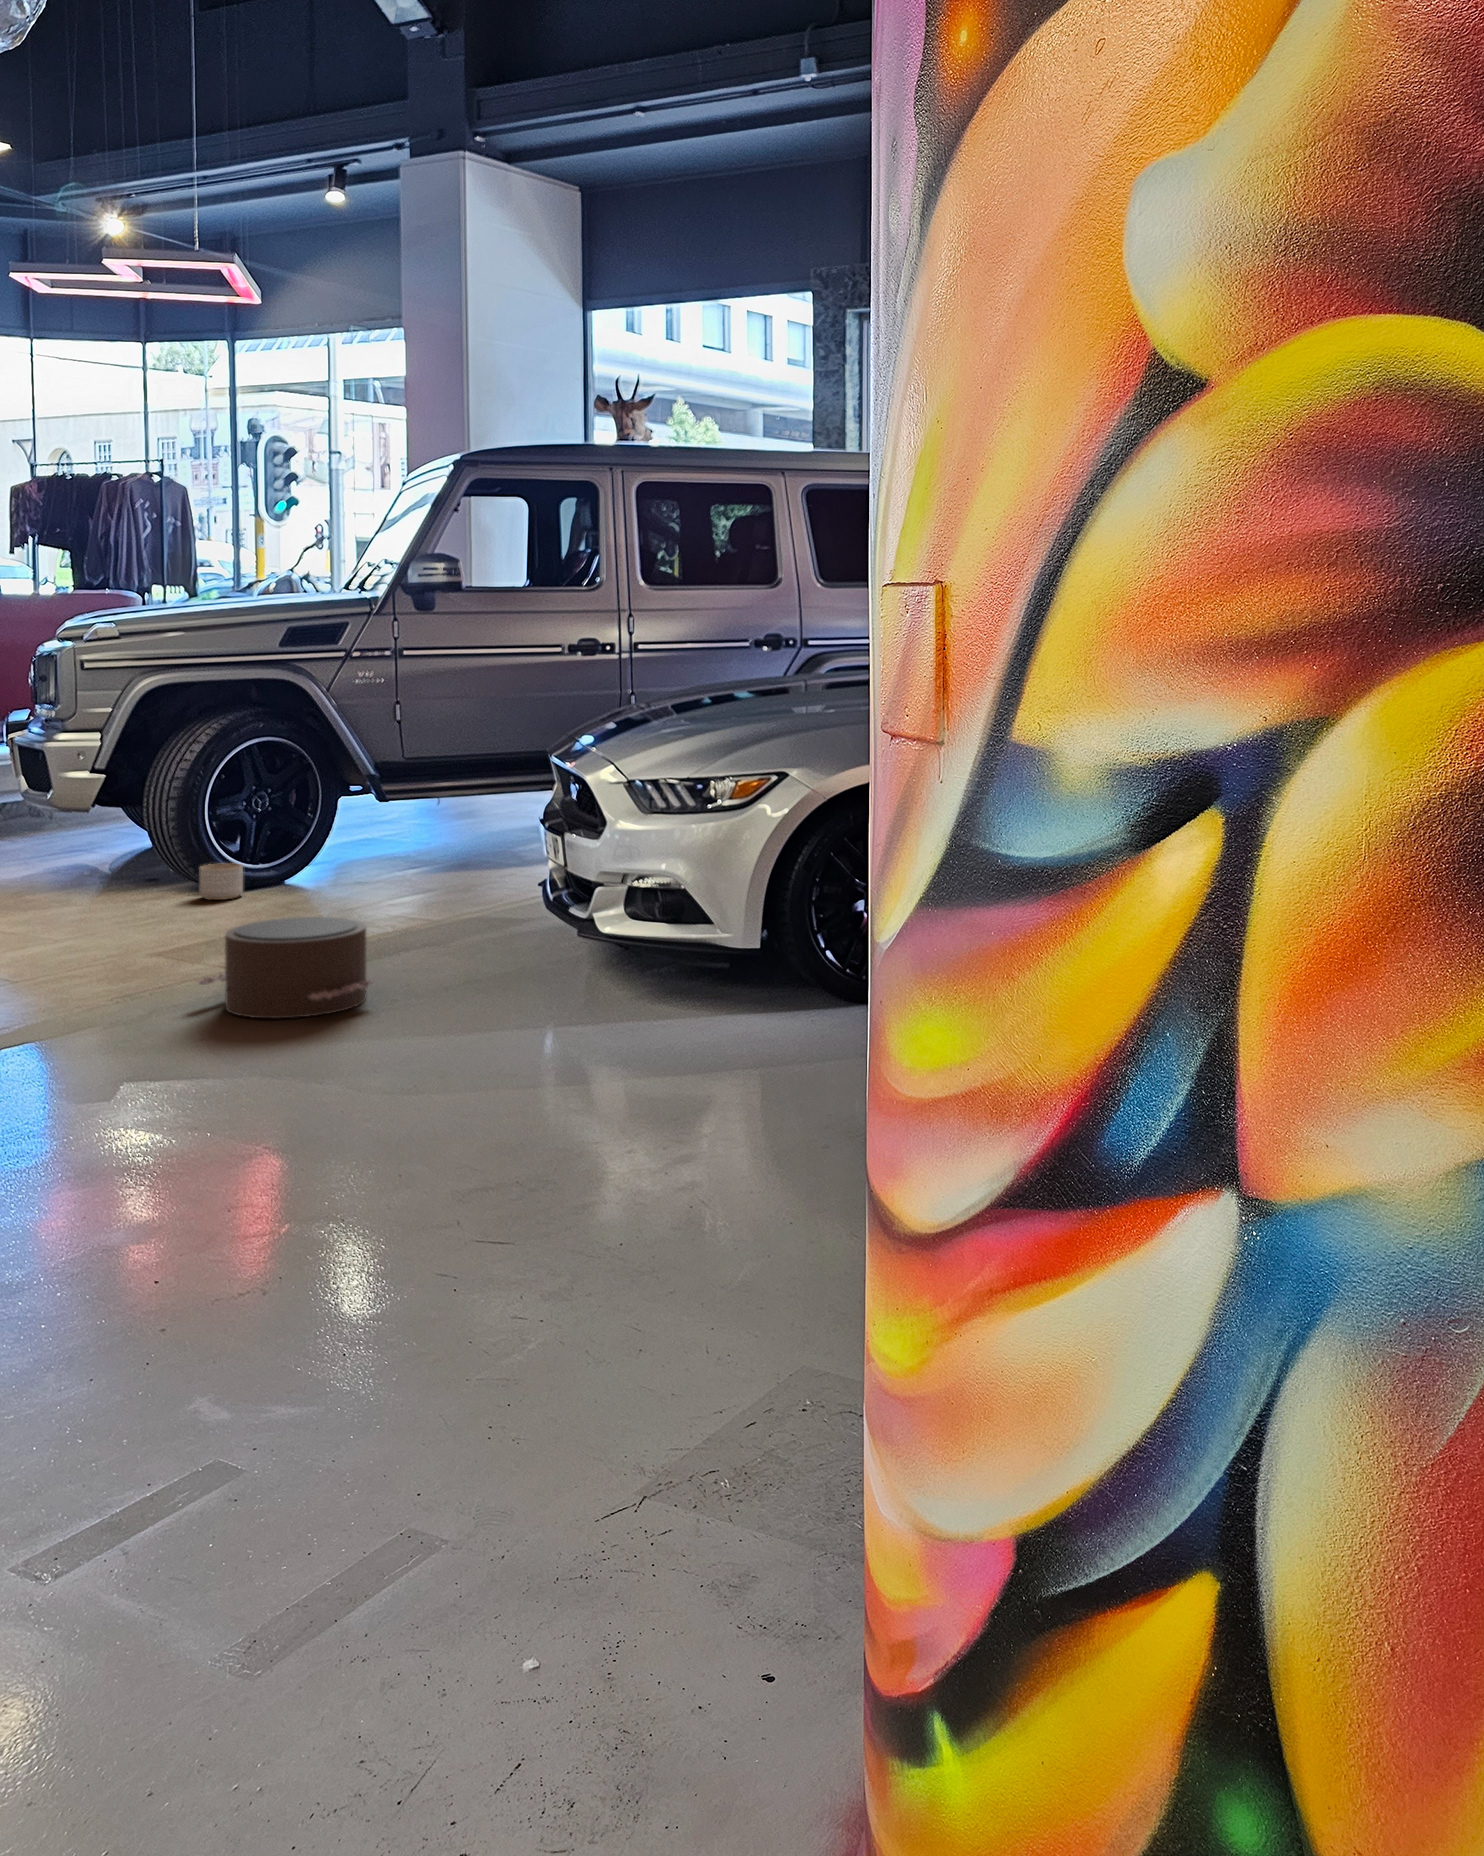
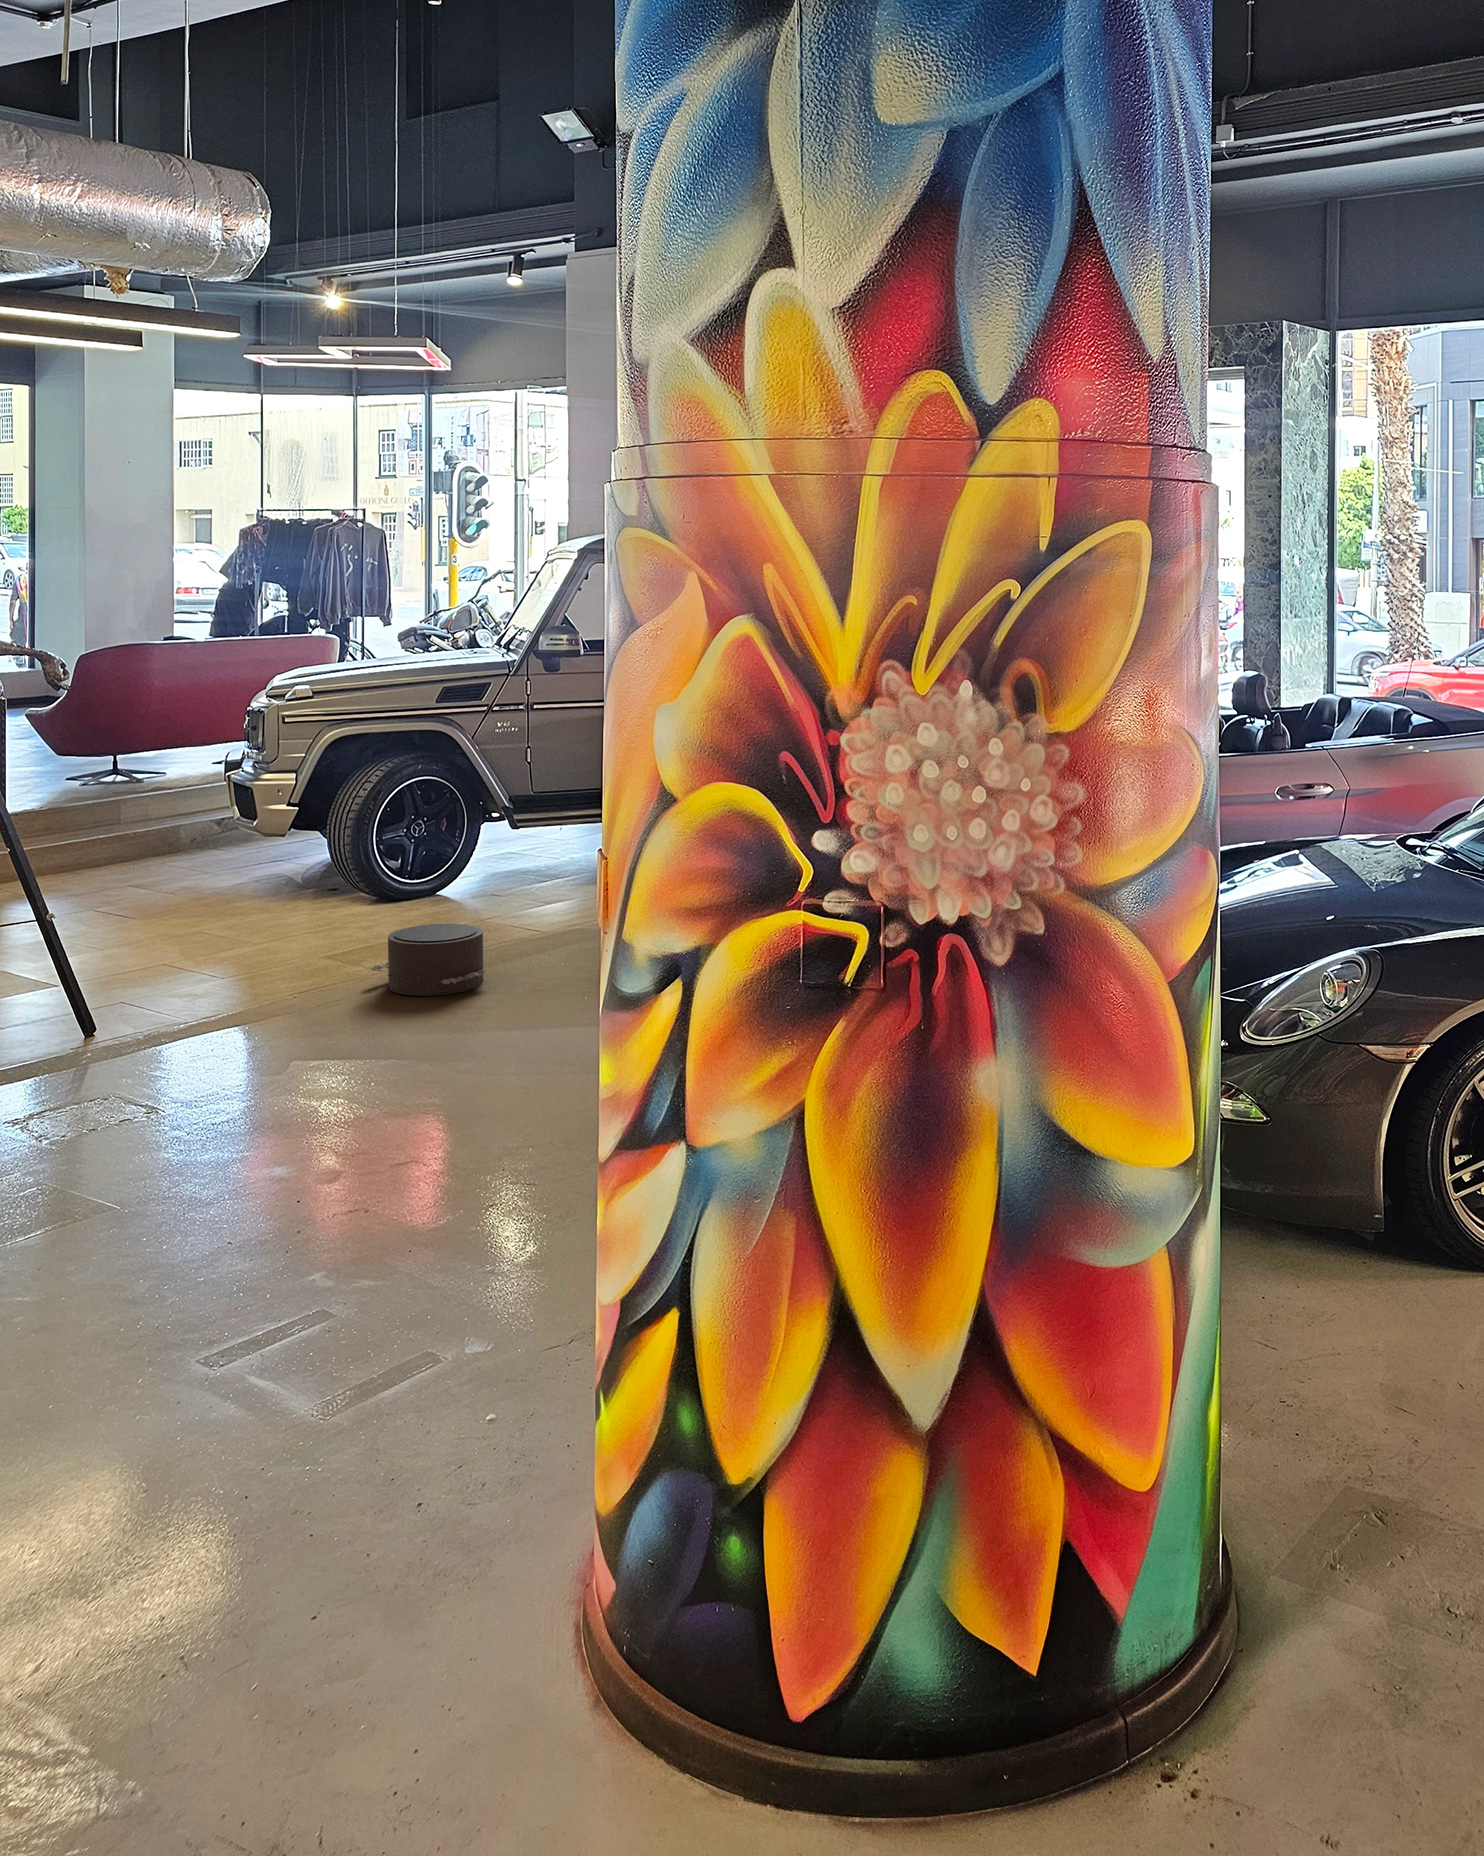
planter: present [199,863,243,900] -> none [383,871,415,899]

